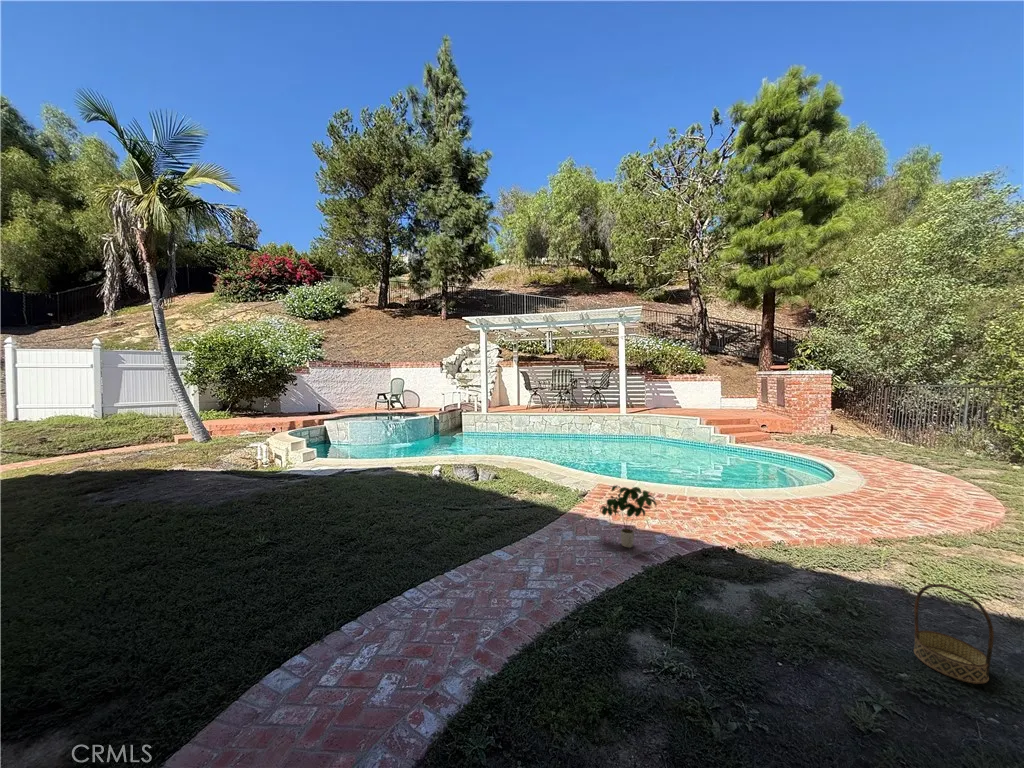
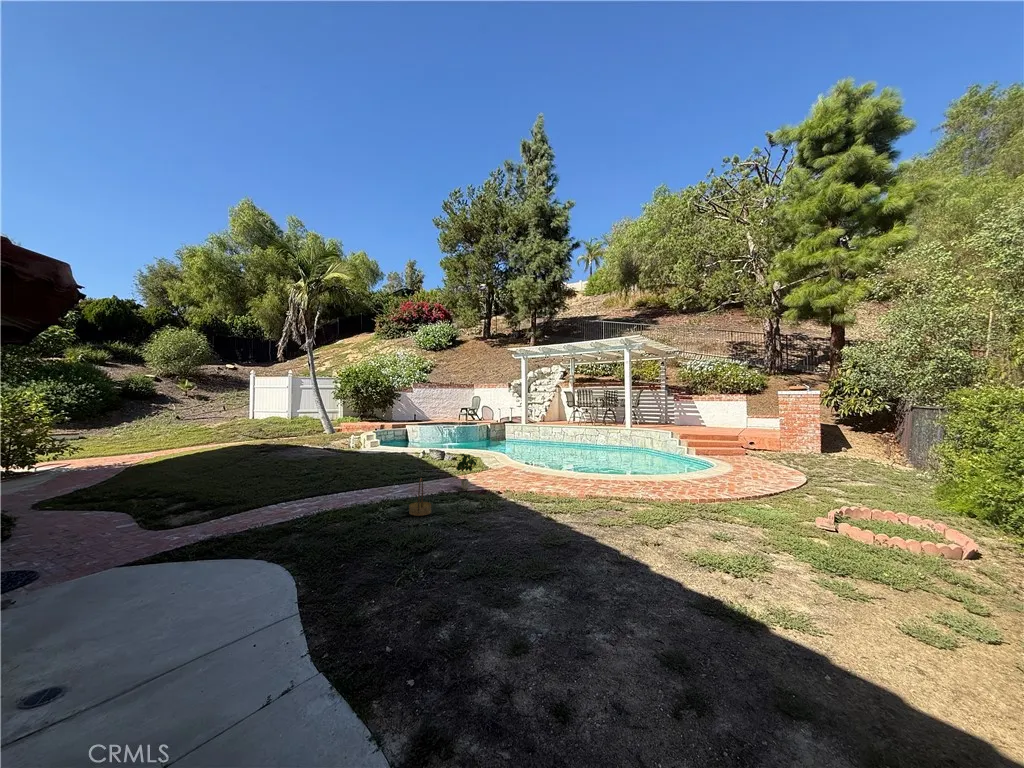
basket: present [914,584,994,684] -> present [409,478,431,516]

